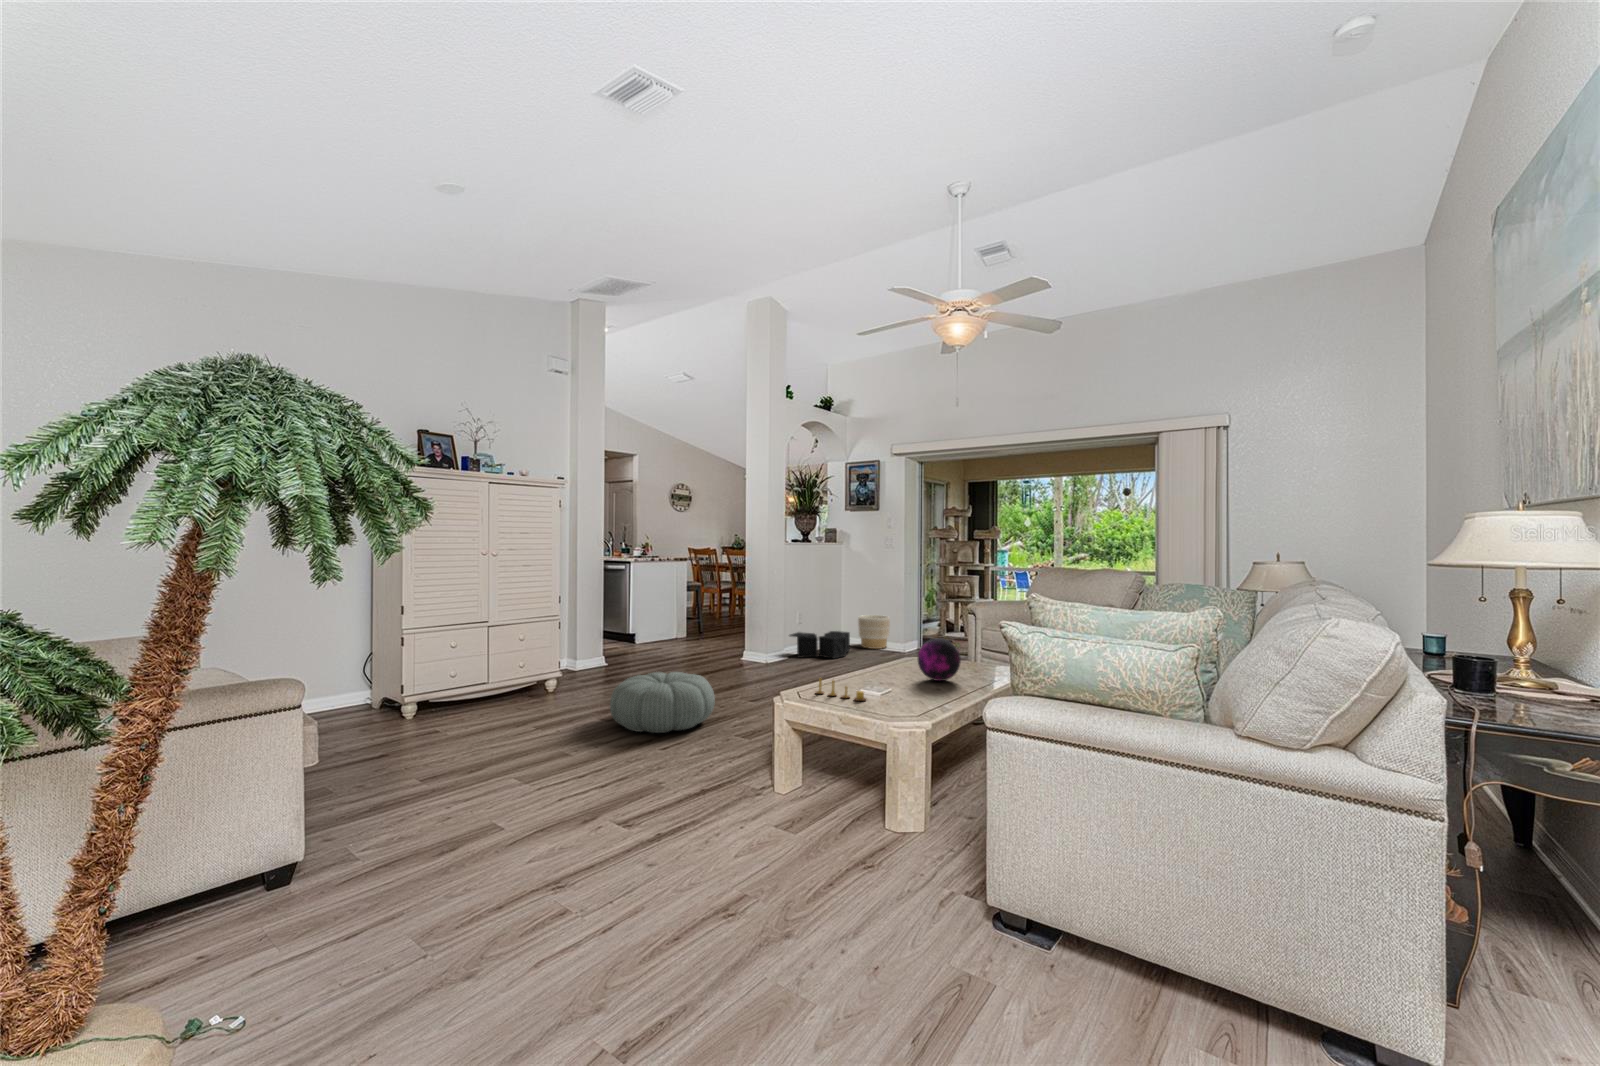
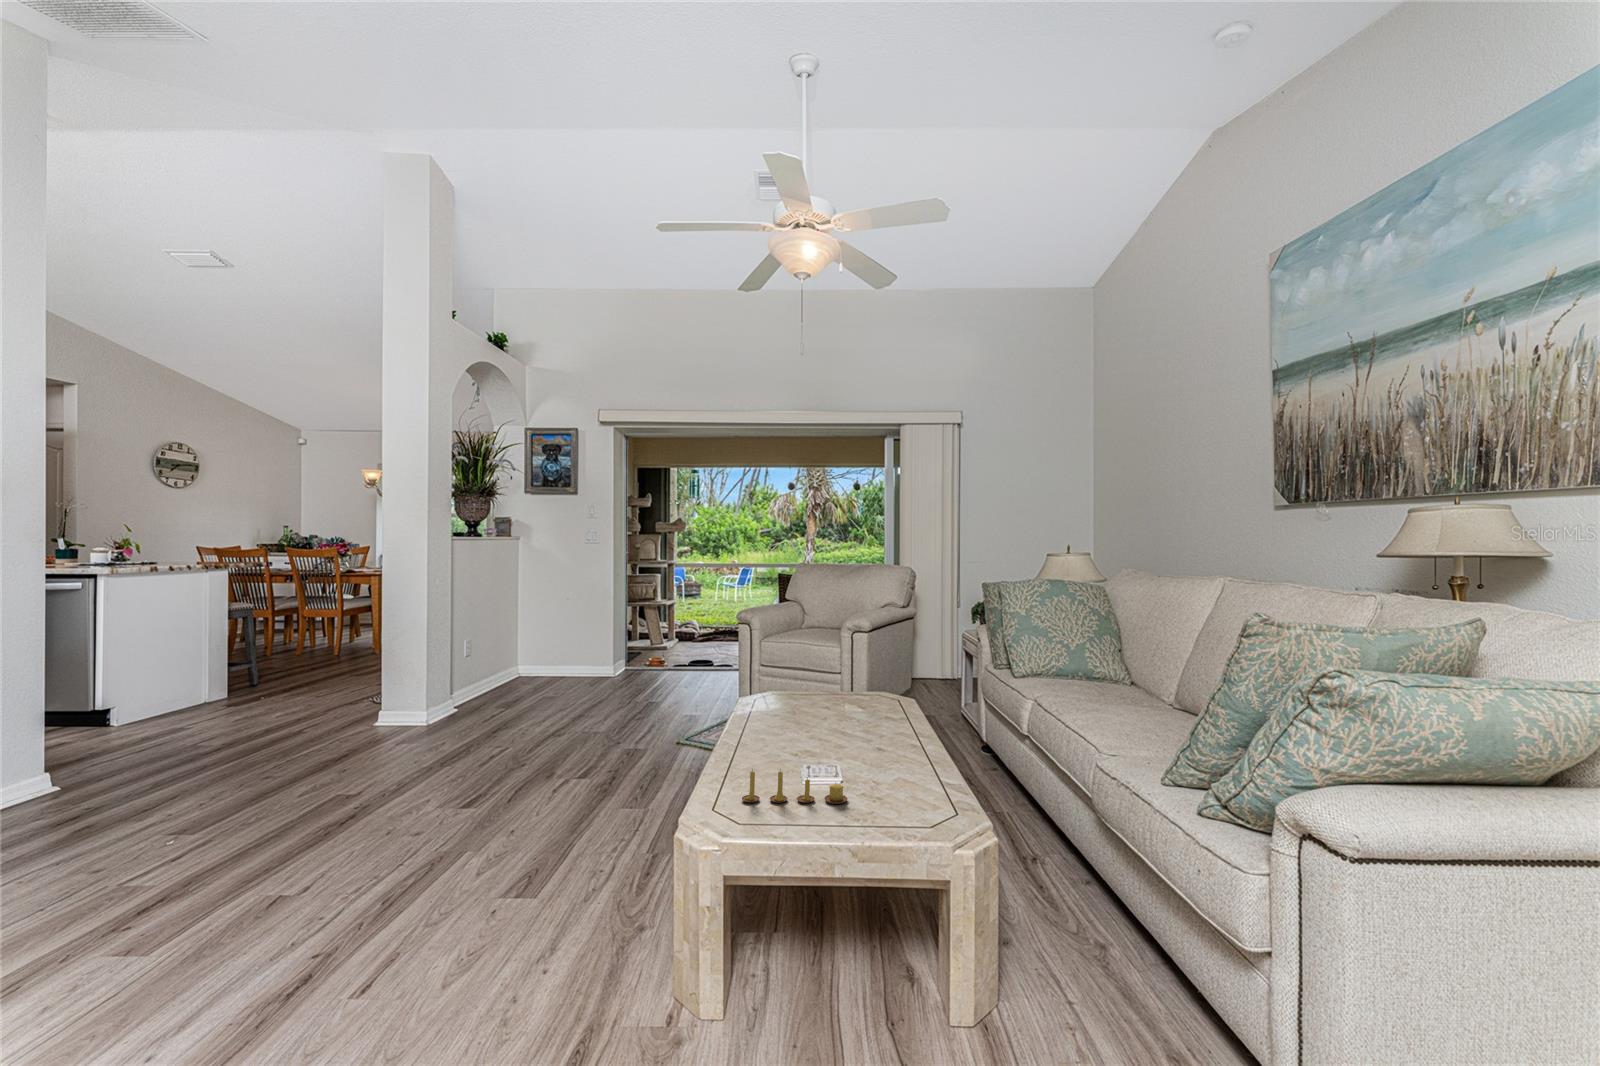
planter: present [858,615,890,649] -> none [551,637,597,685]
storage bin: present [790,631,850,659] -> none [456,665,558,712]
decorative orb: present [918,638,961,681] -> none [837,672,900,737]
pouf: present [610,672,715,733] -> none [150,787,420,952]

